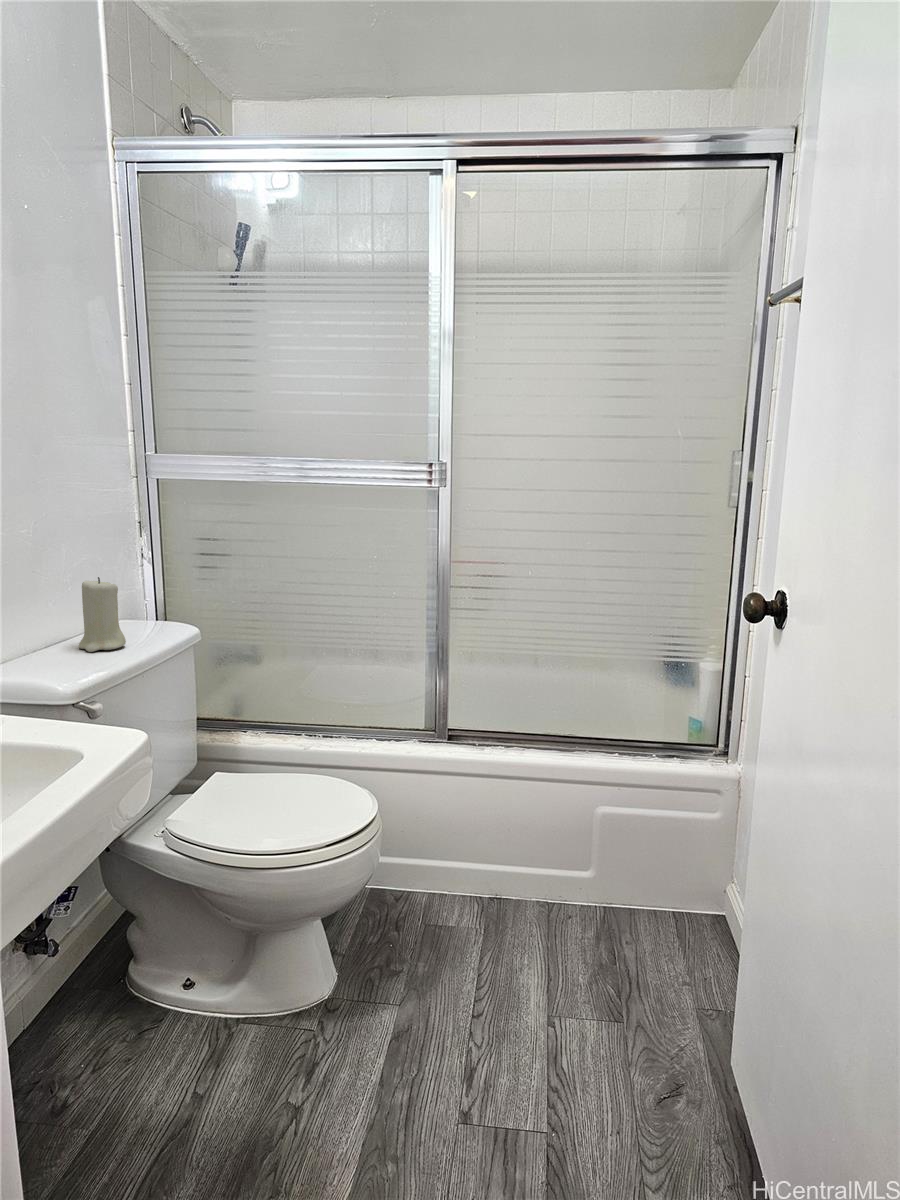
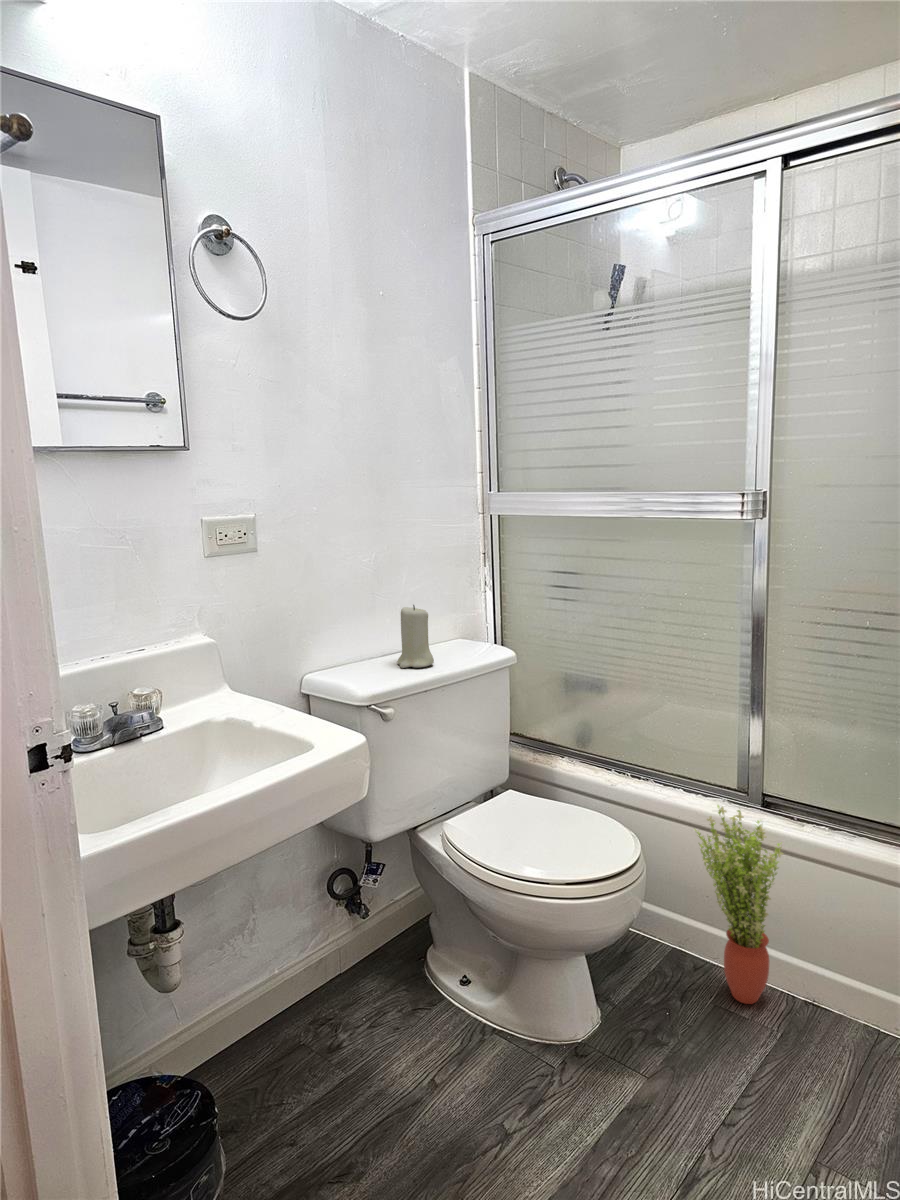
potted plant: none [402,746,479,919] -> present [695,805,783,1004]

